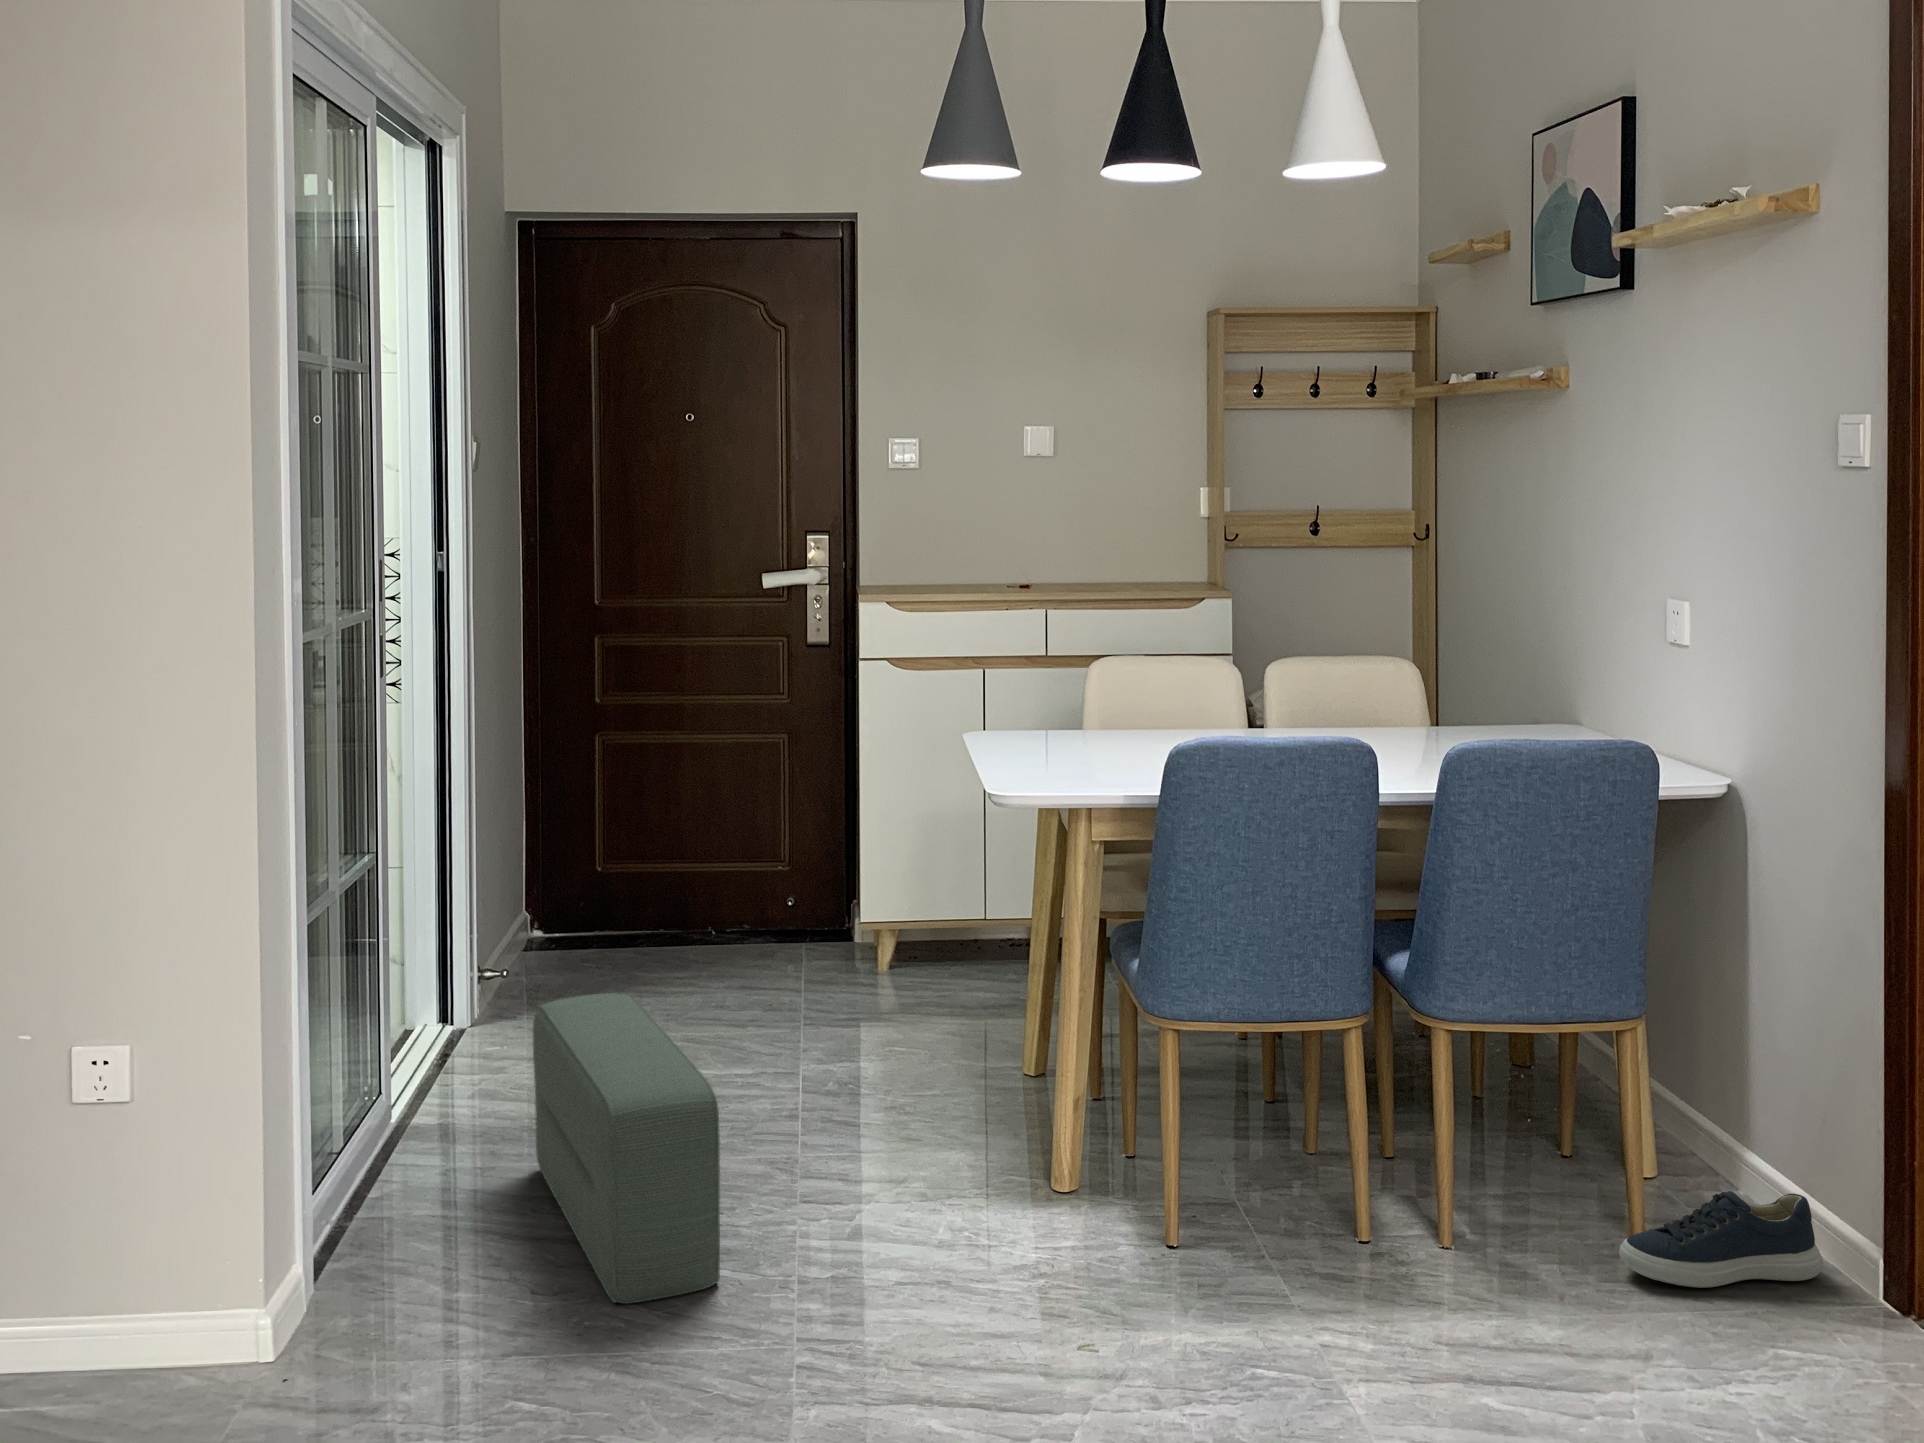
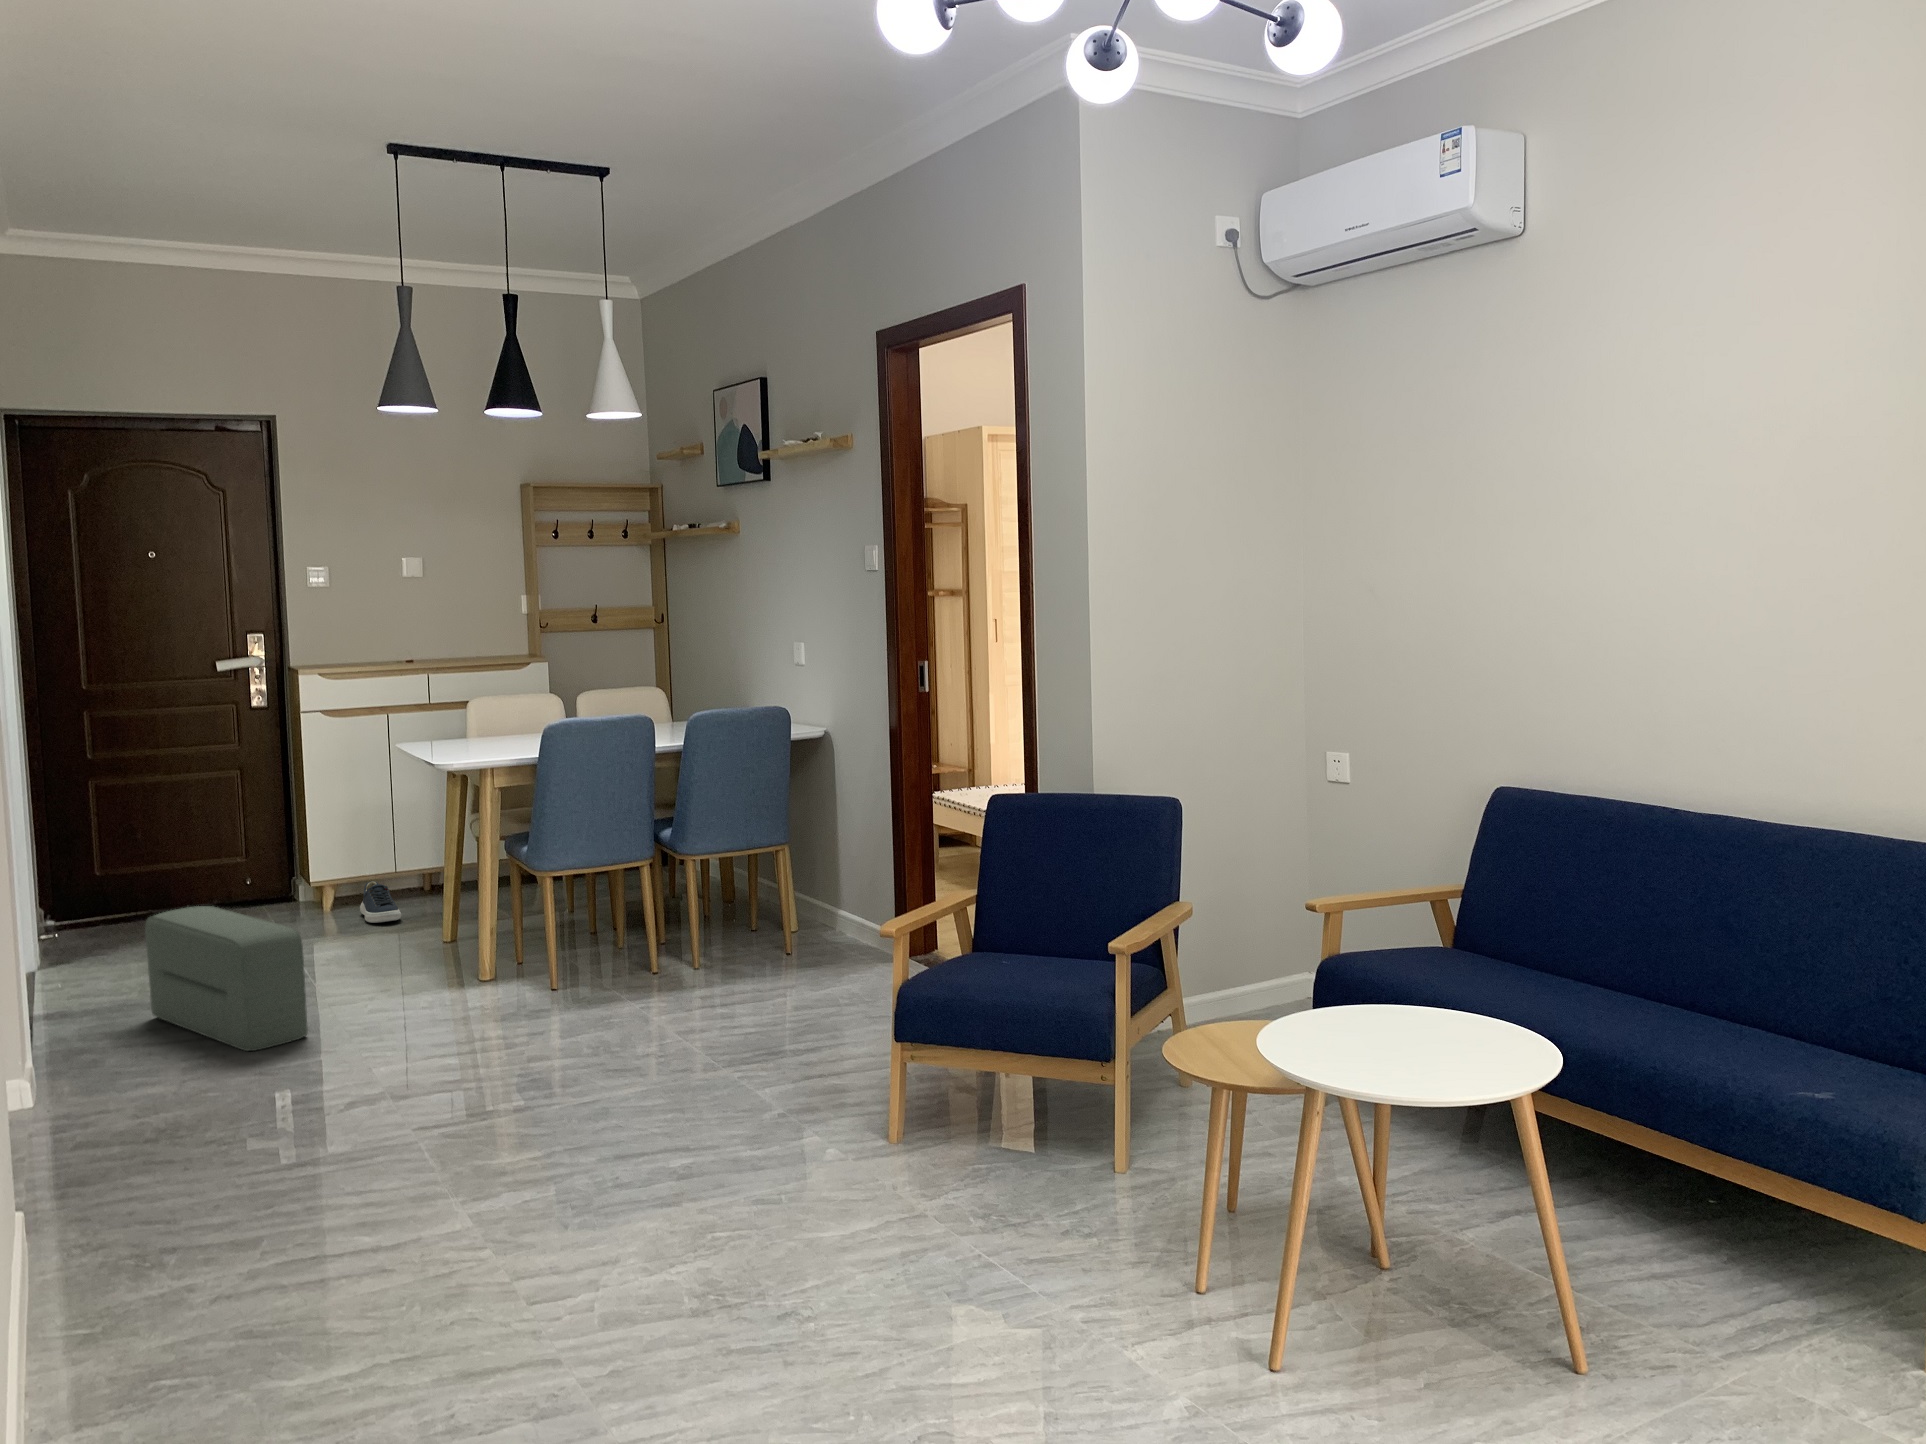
shoe: present [1619,1191,1823,1288] -> present [360,881,401,923]

